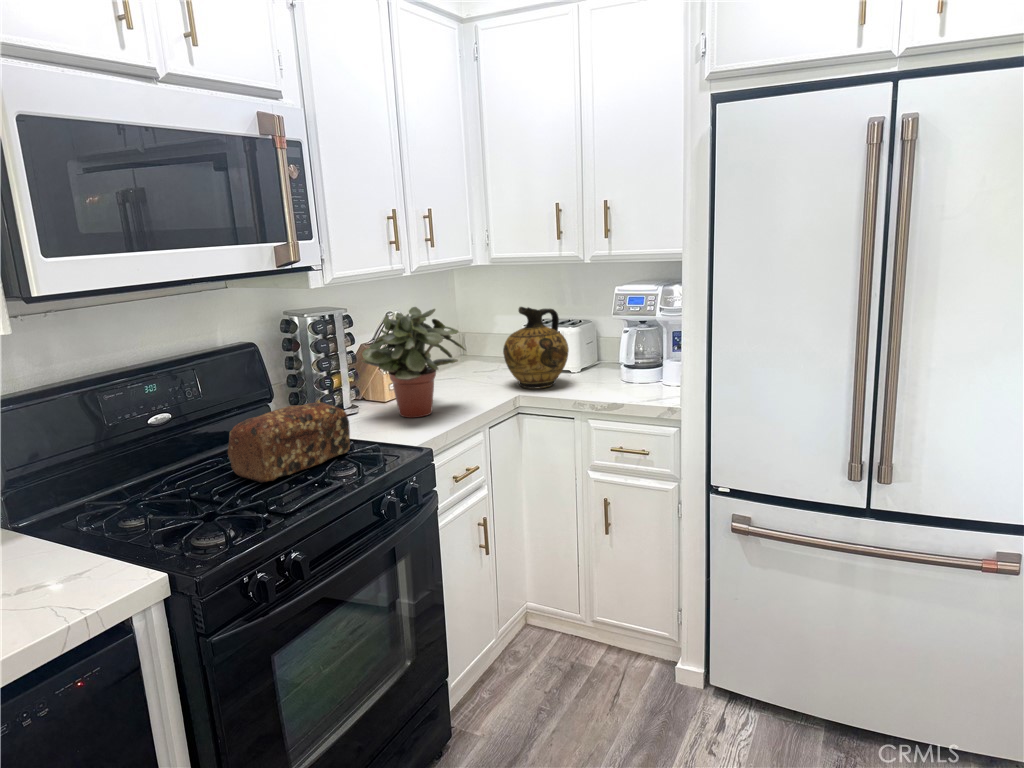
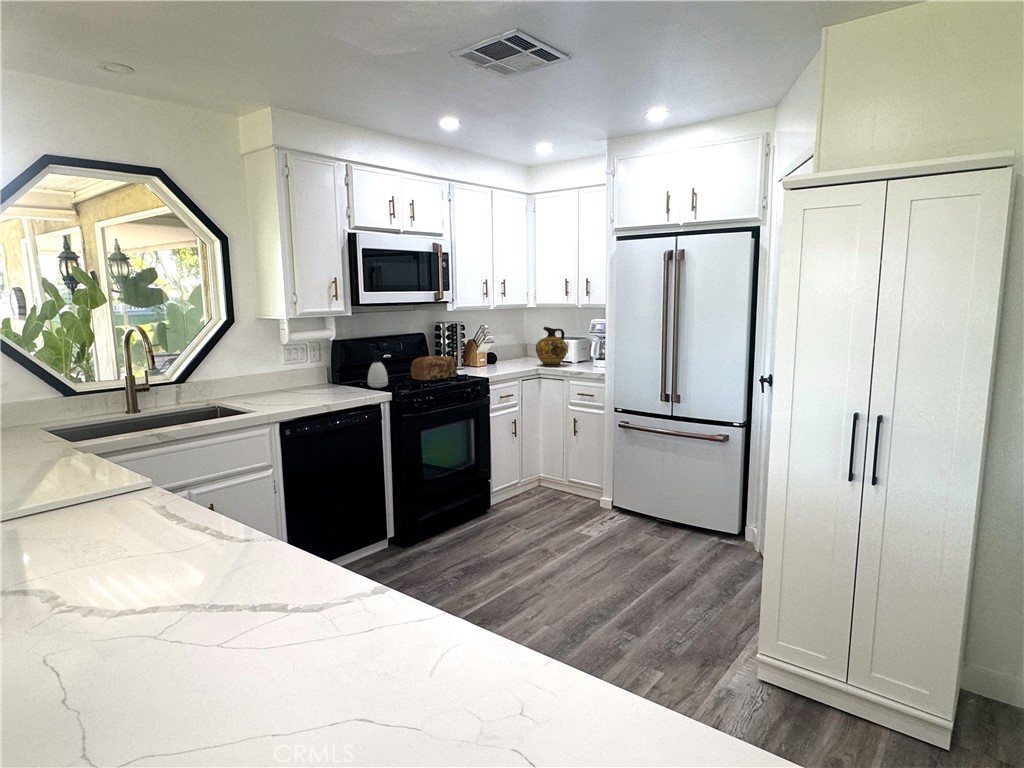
potted plant: present [362,307,466,418] -> none [467,322,513,371]
soap dispenser: none [85,433,155,547] -> present [368,351,388,388]

